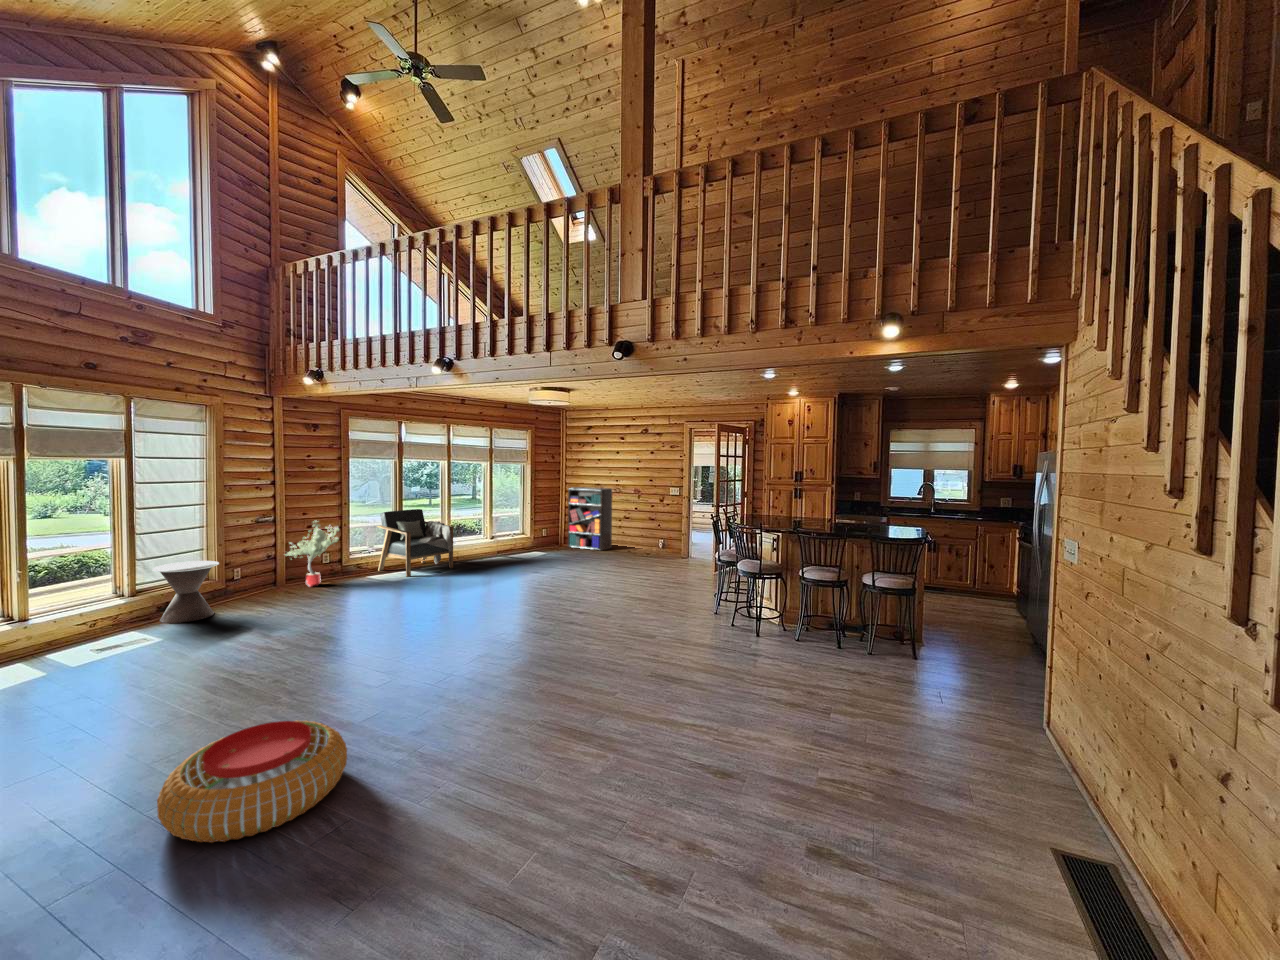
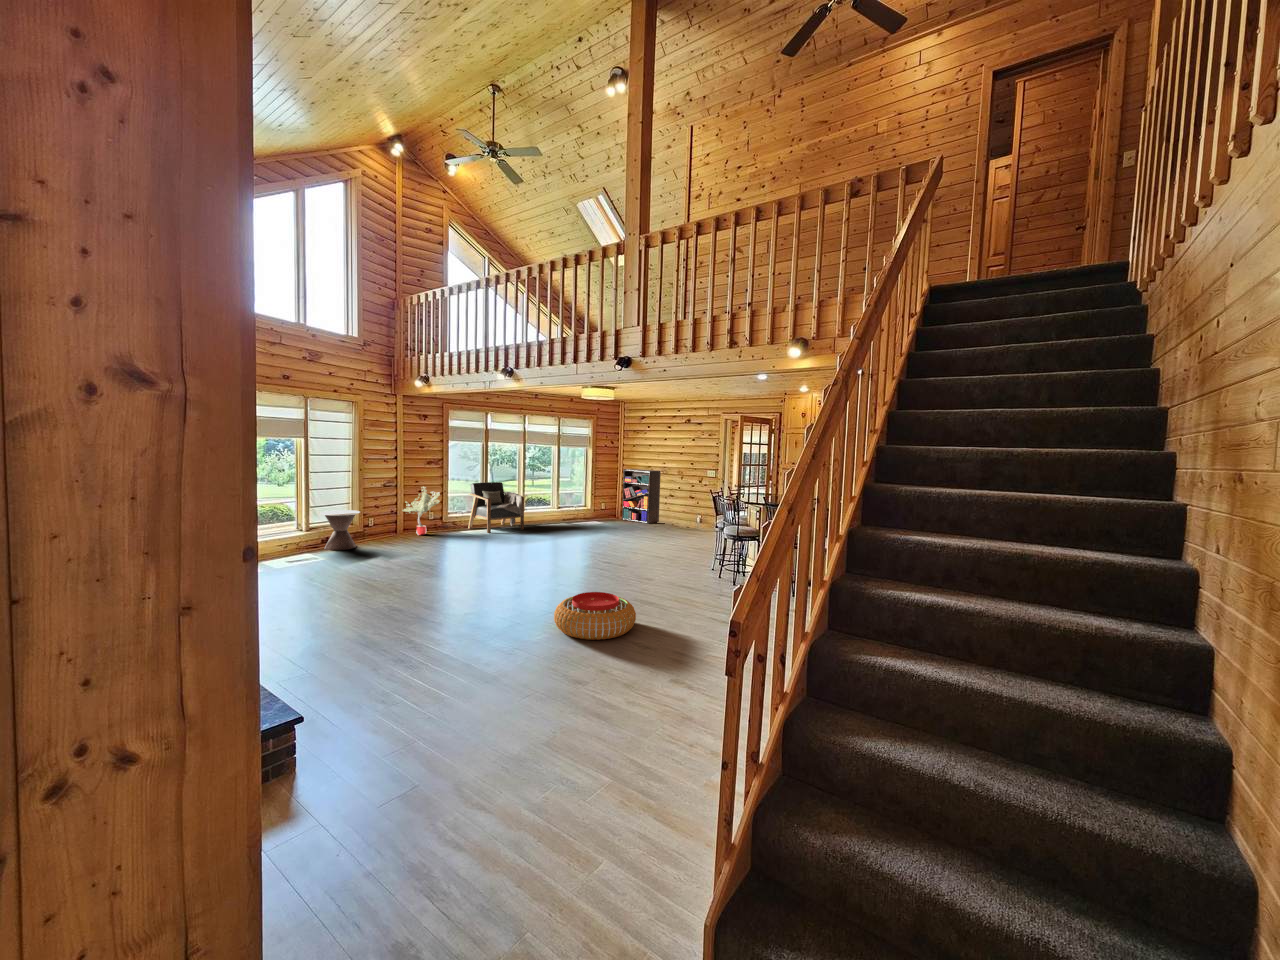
pouf: present [157,720,347,843] -> present [554,592,636,640]

